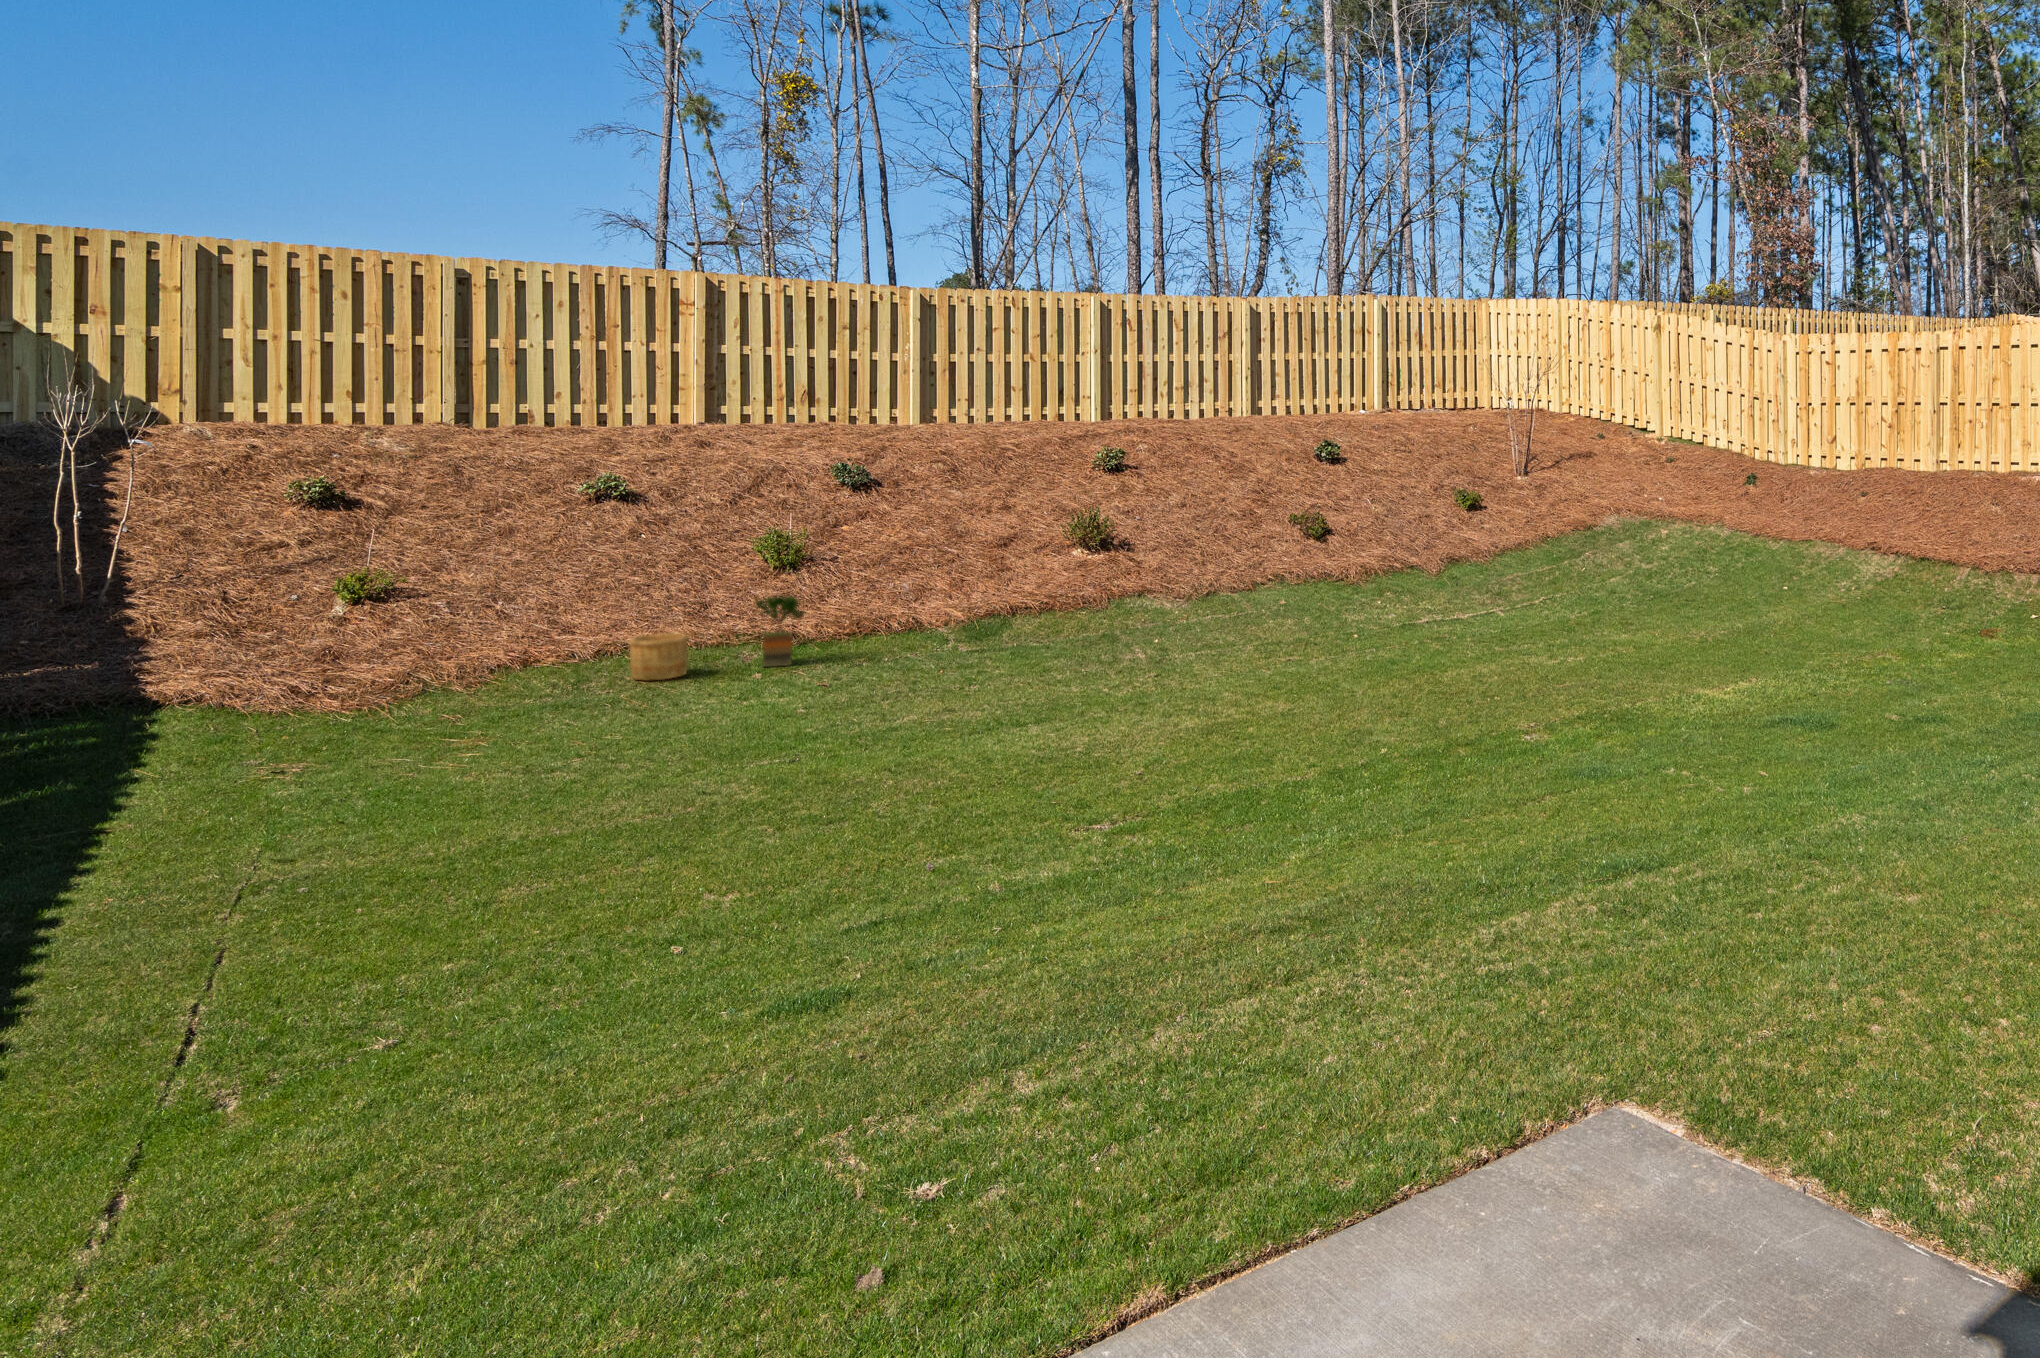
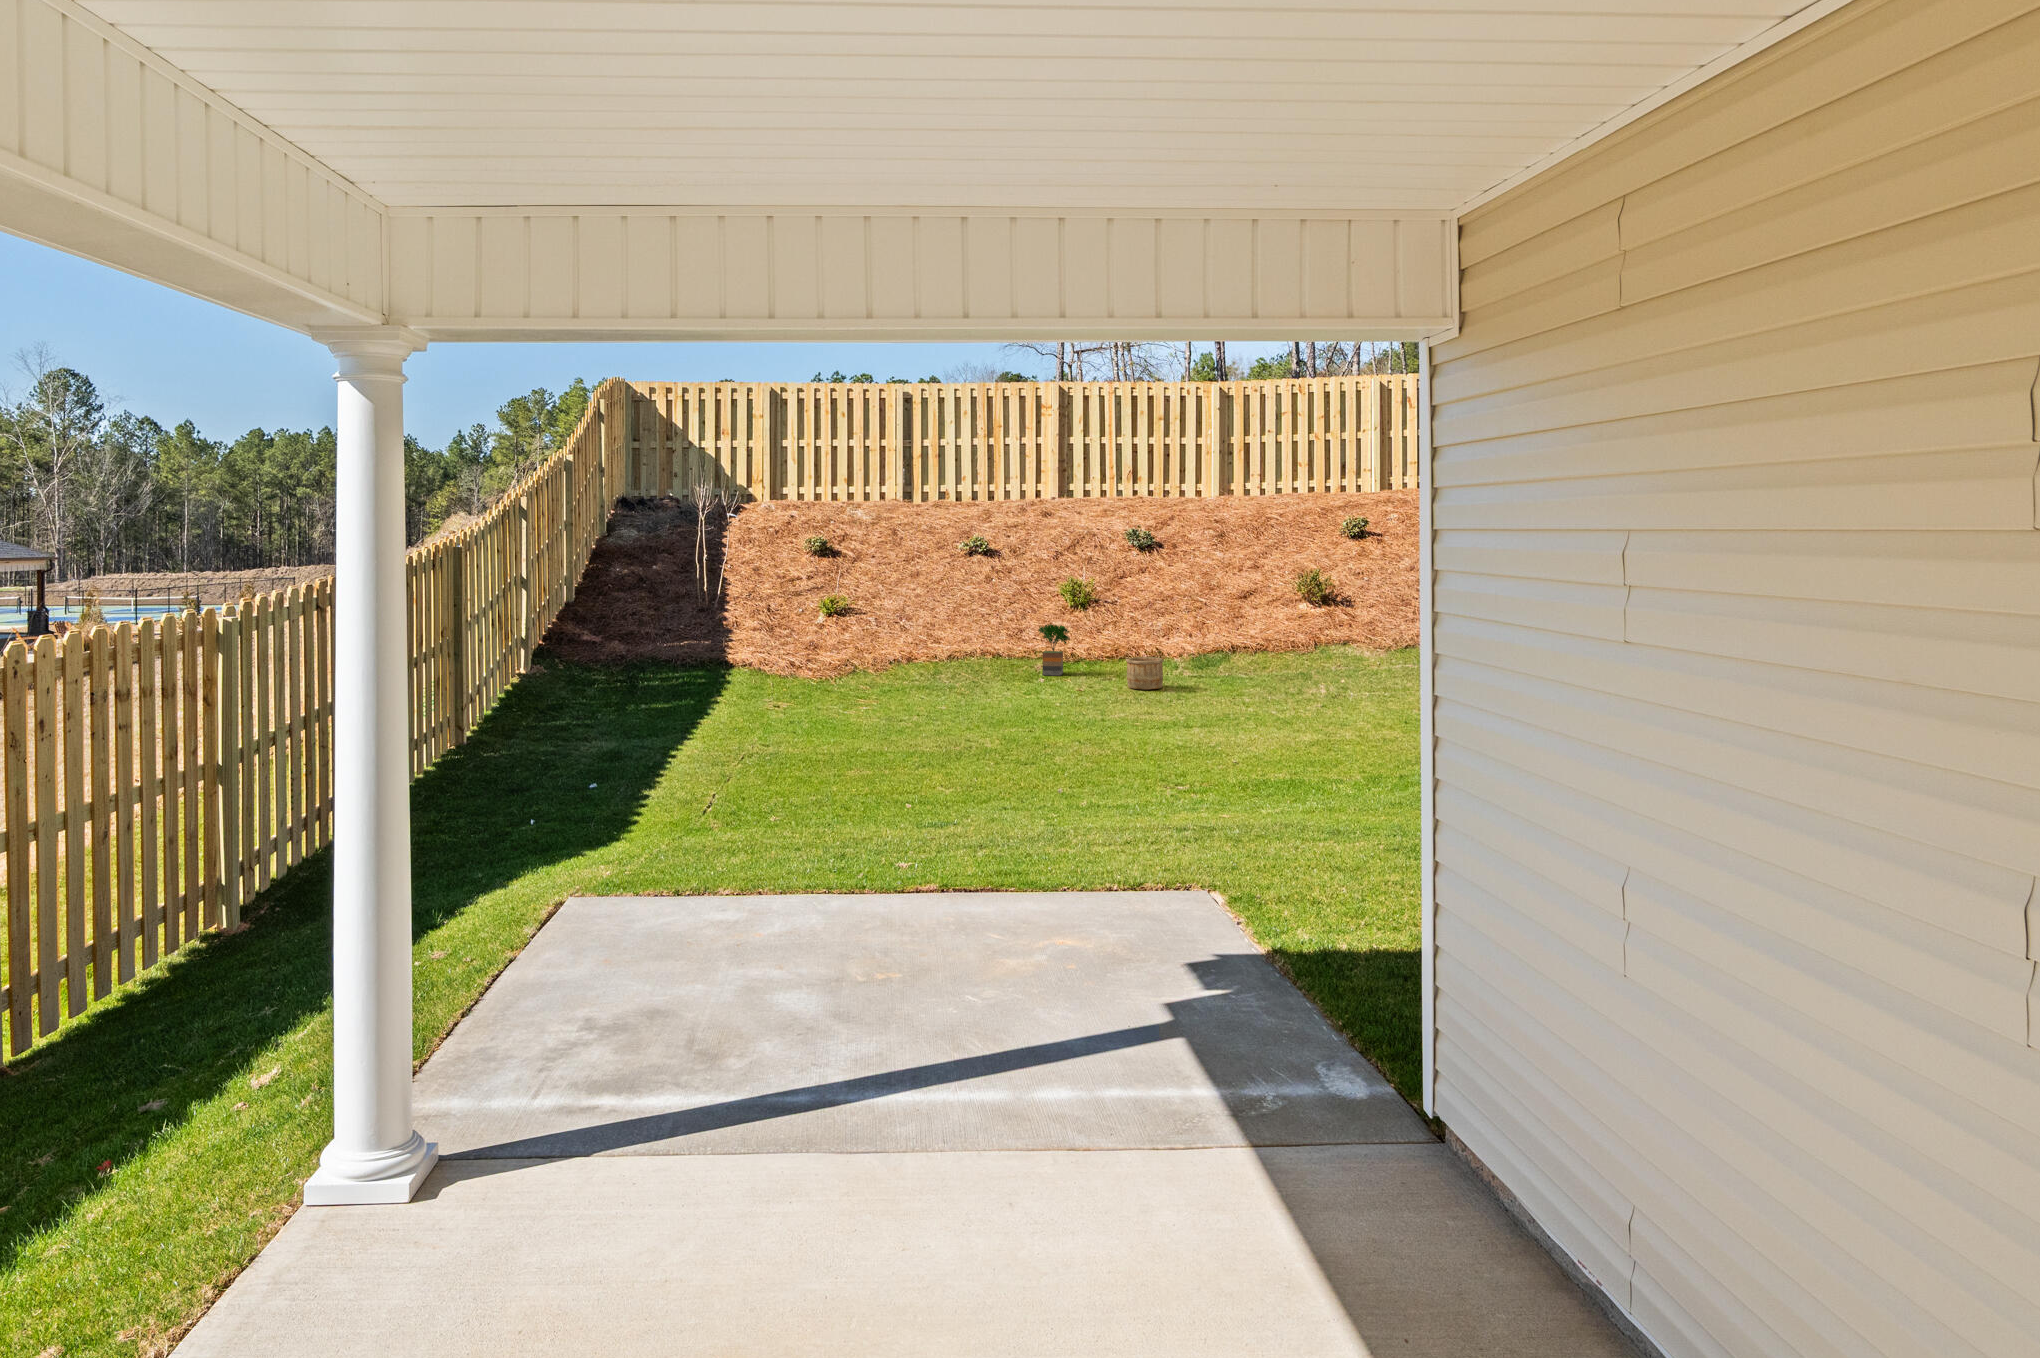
wooden bucket: present [629,633,688,680] -> present [1126,657,1163,689]

